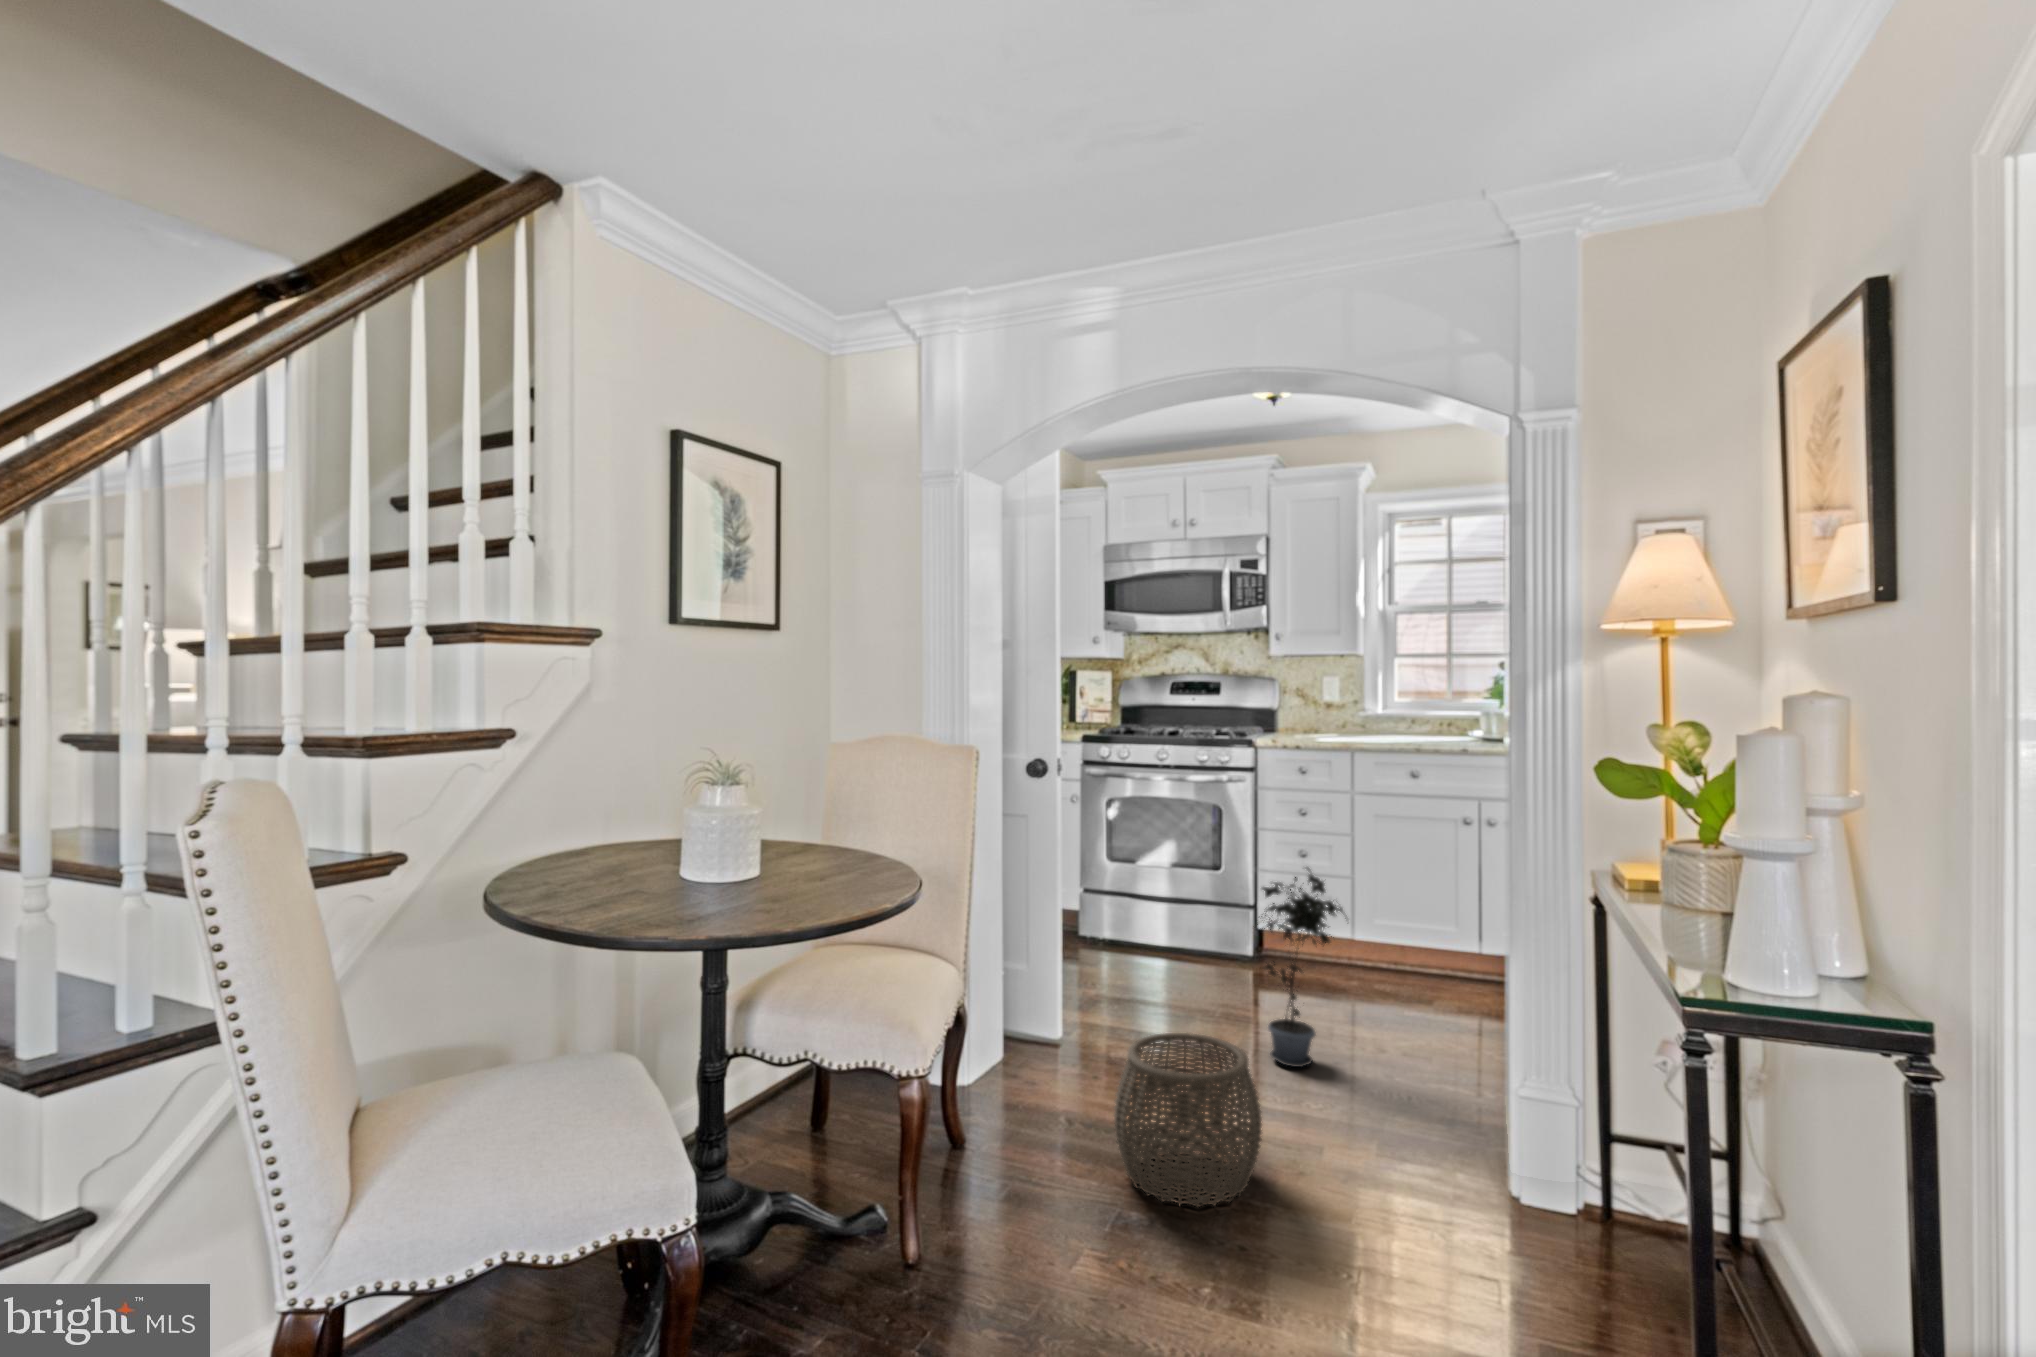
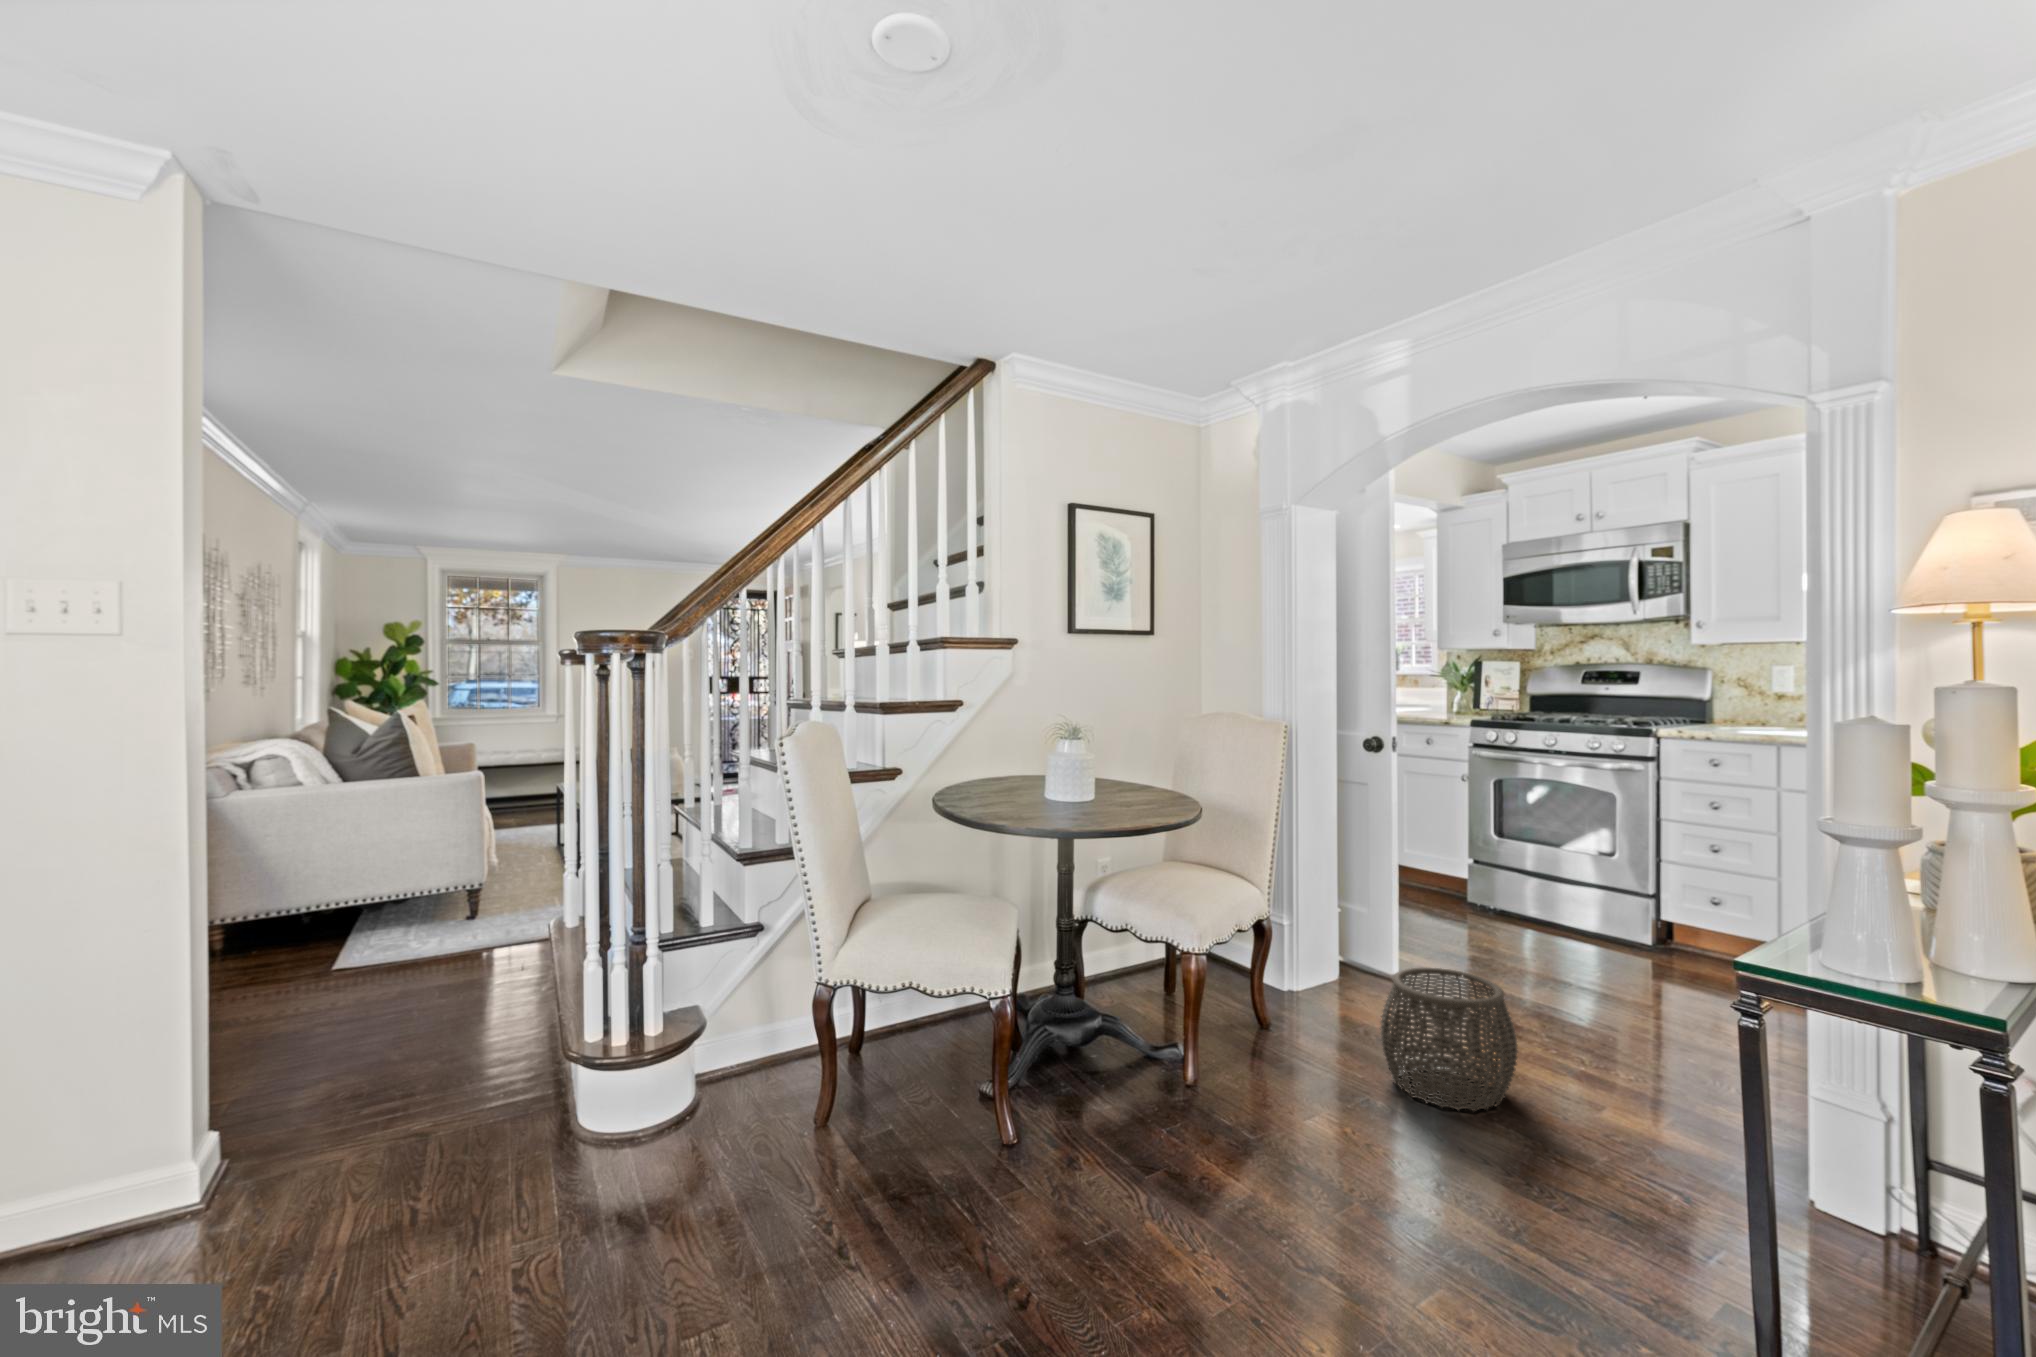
potted plant: present [1253,868,1346,1067] -> none [1579,848,1678,1040]

